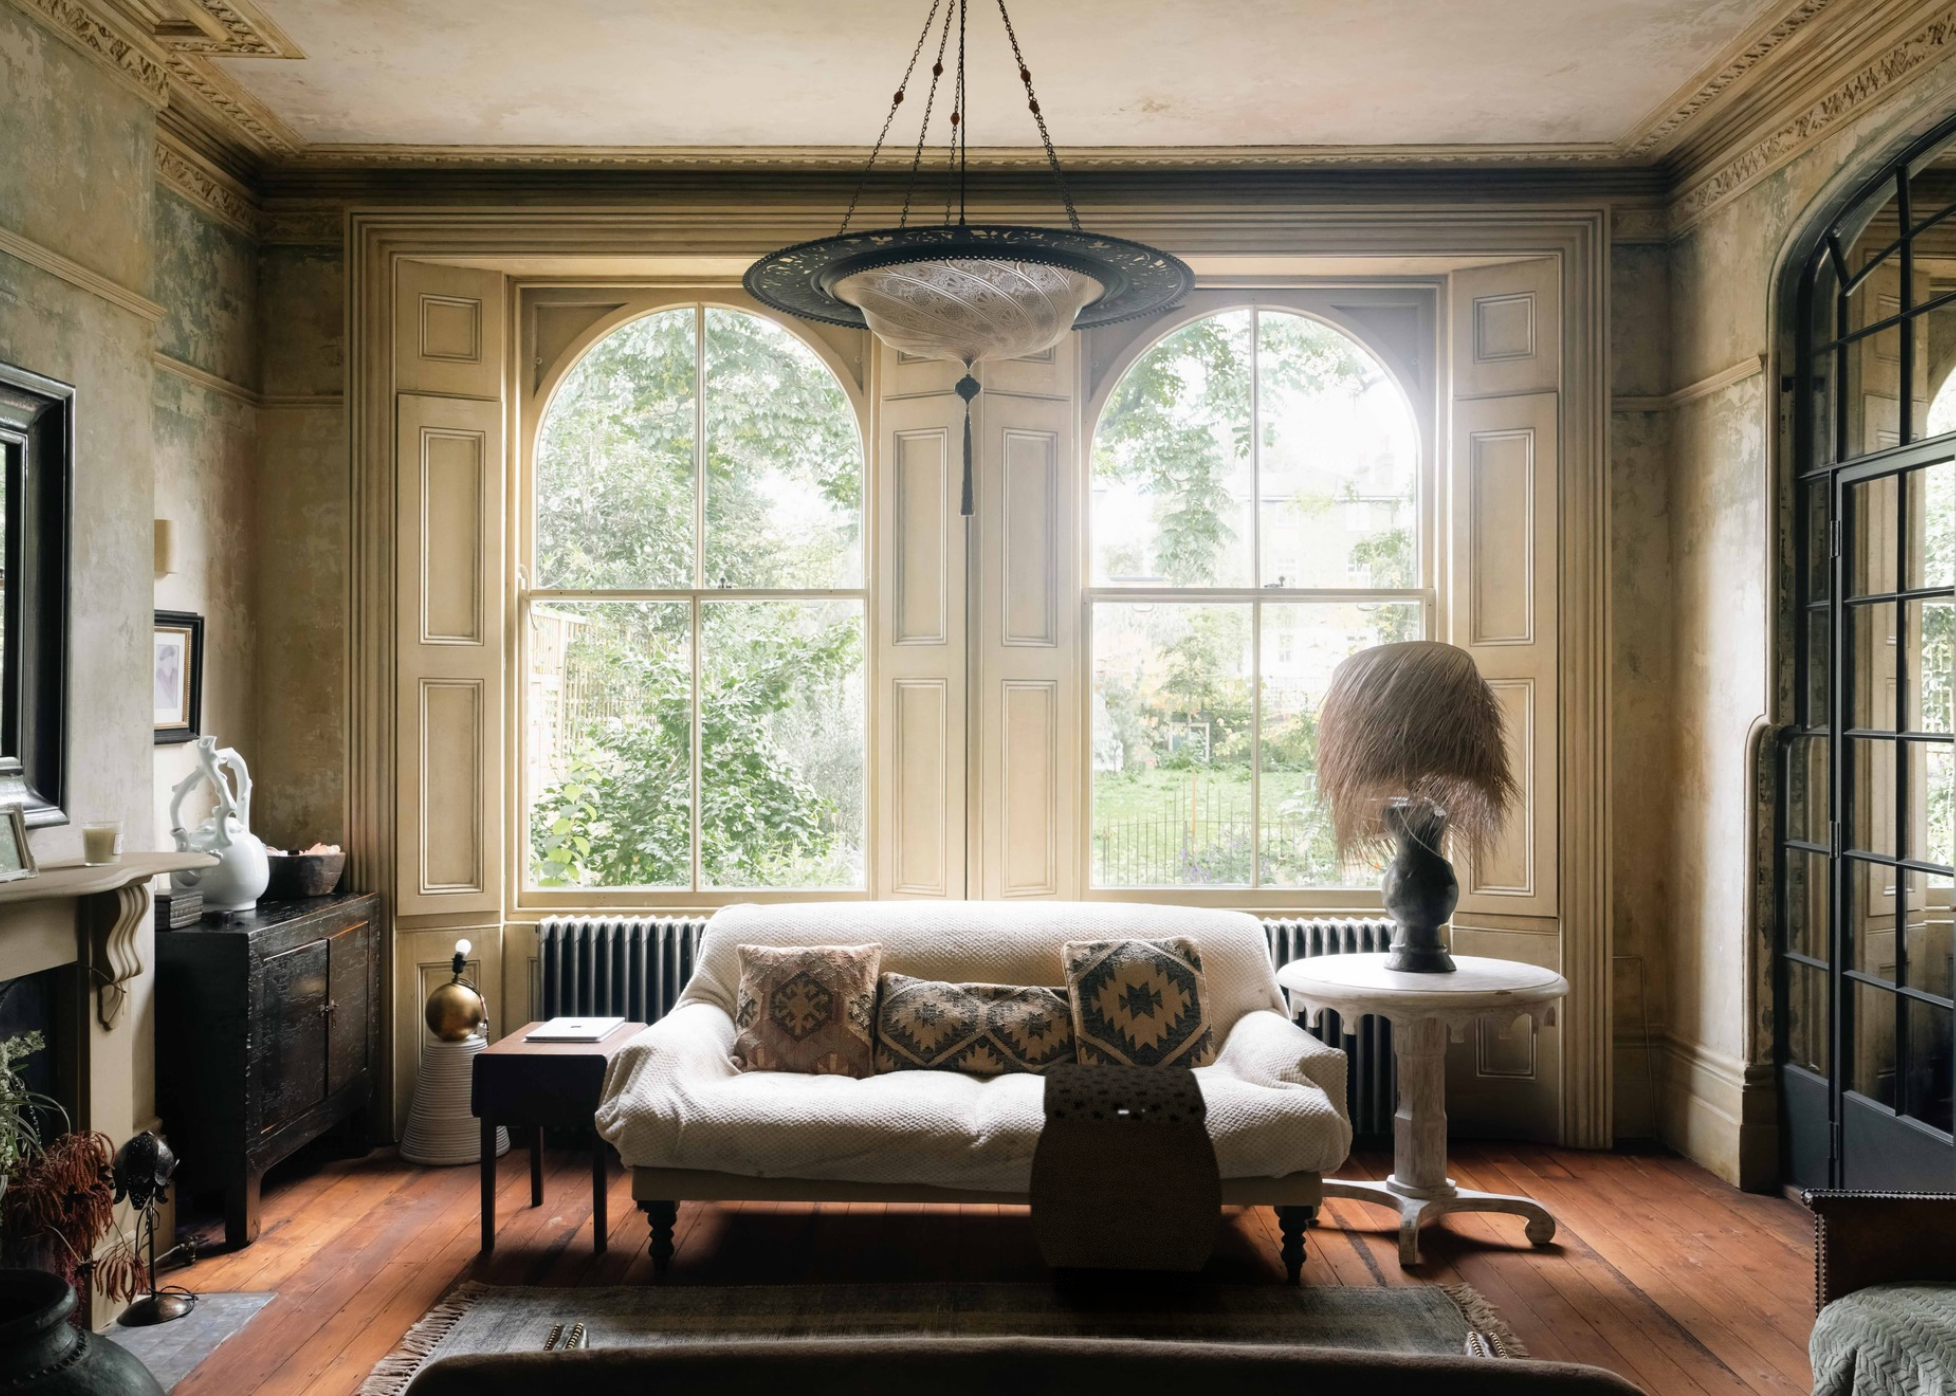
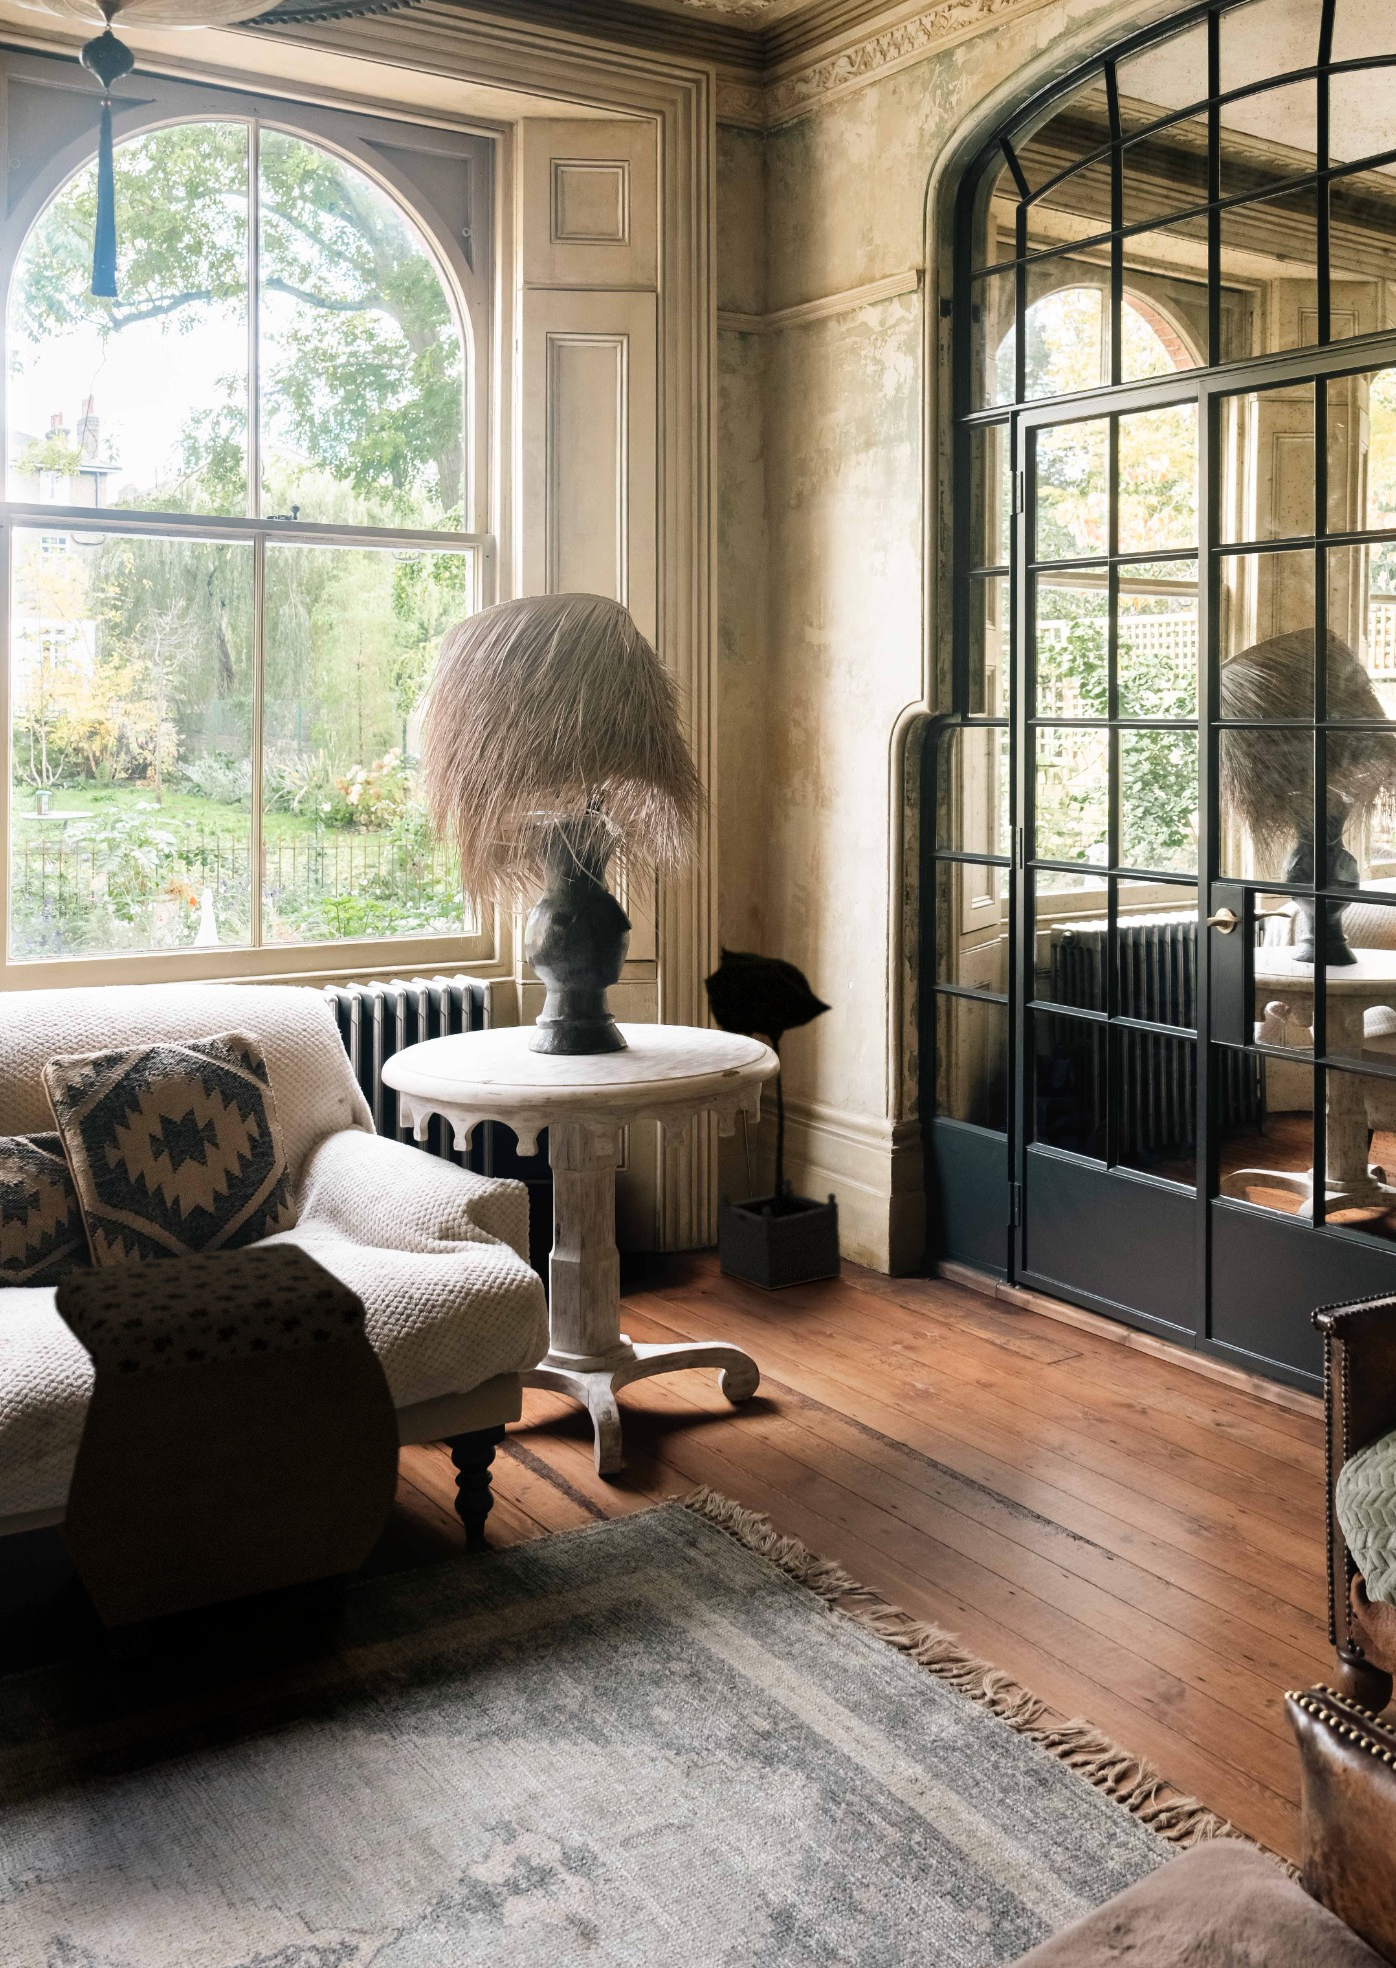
potted tree: none [1583,911,1700,1189] -> present [704,947,841,1290]

